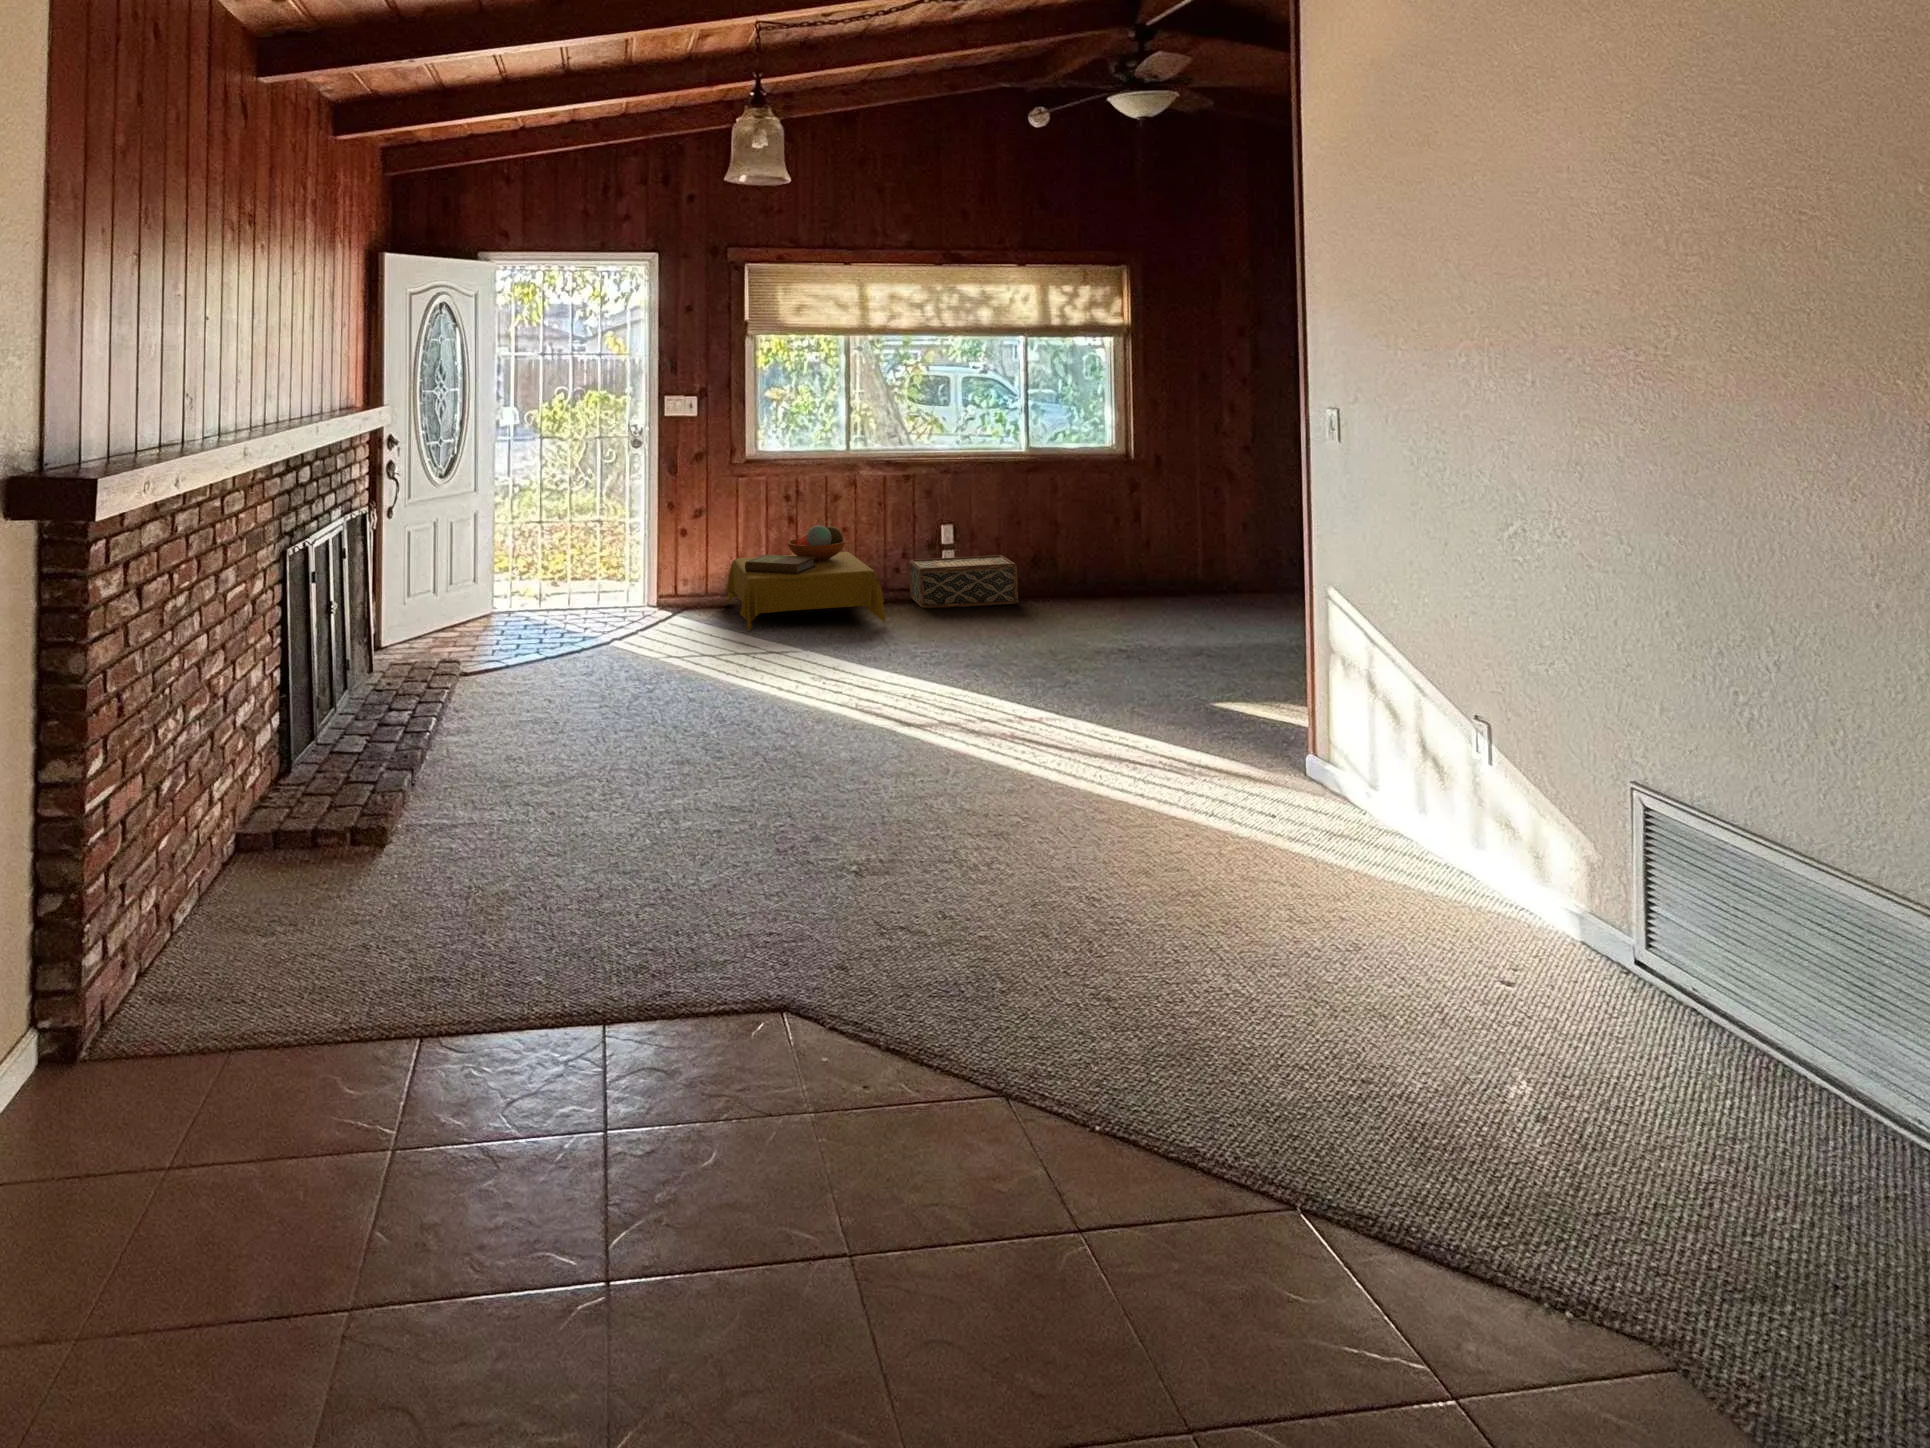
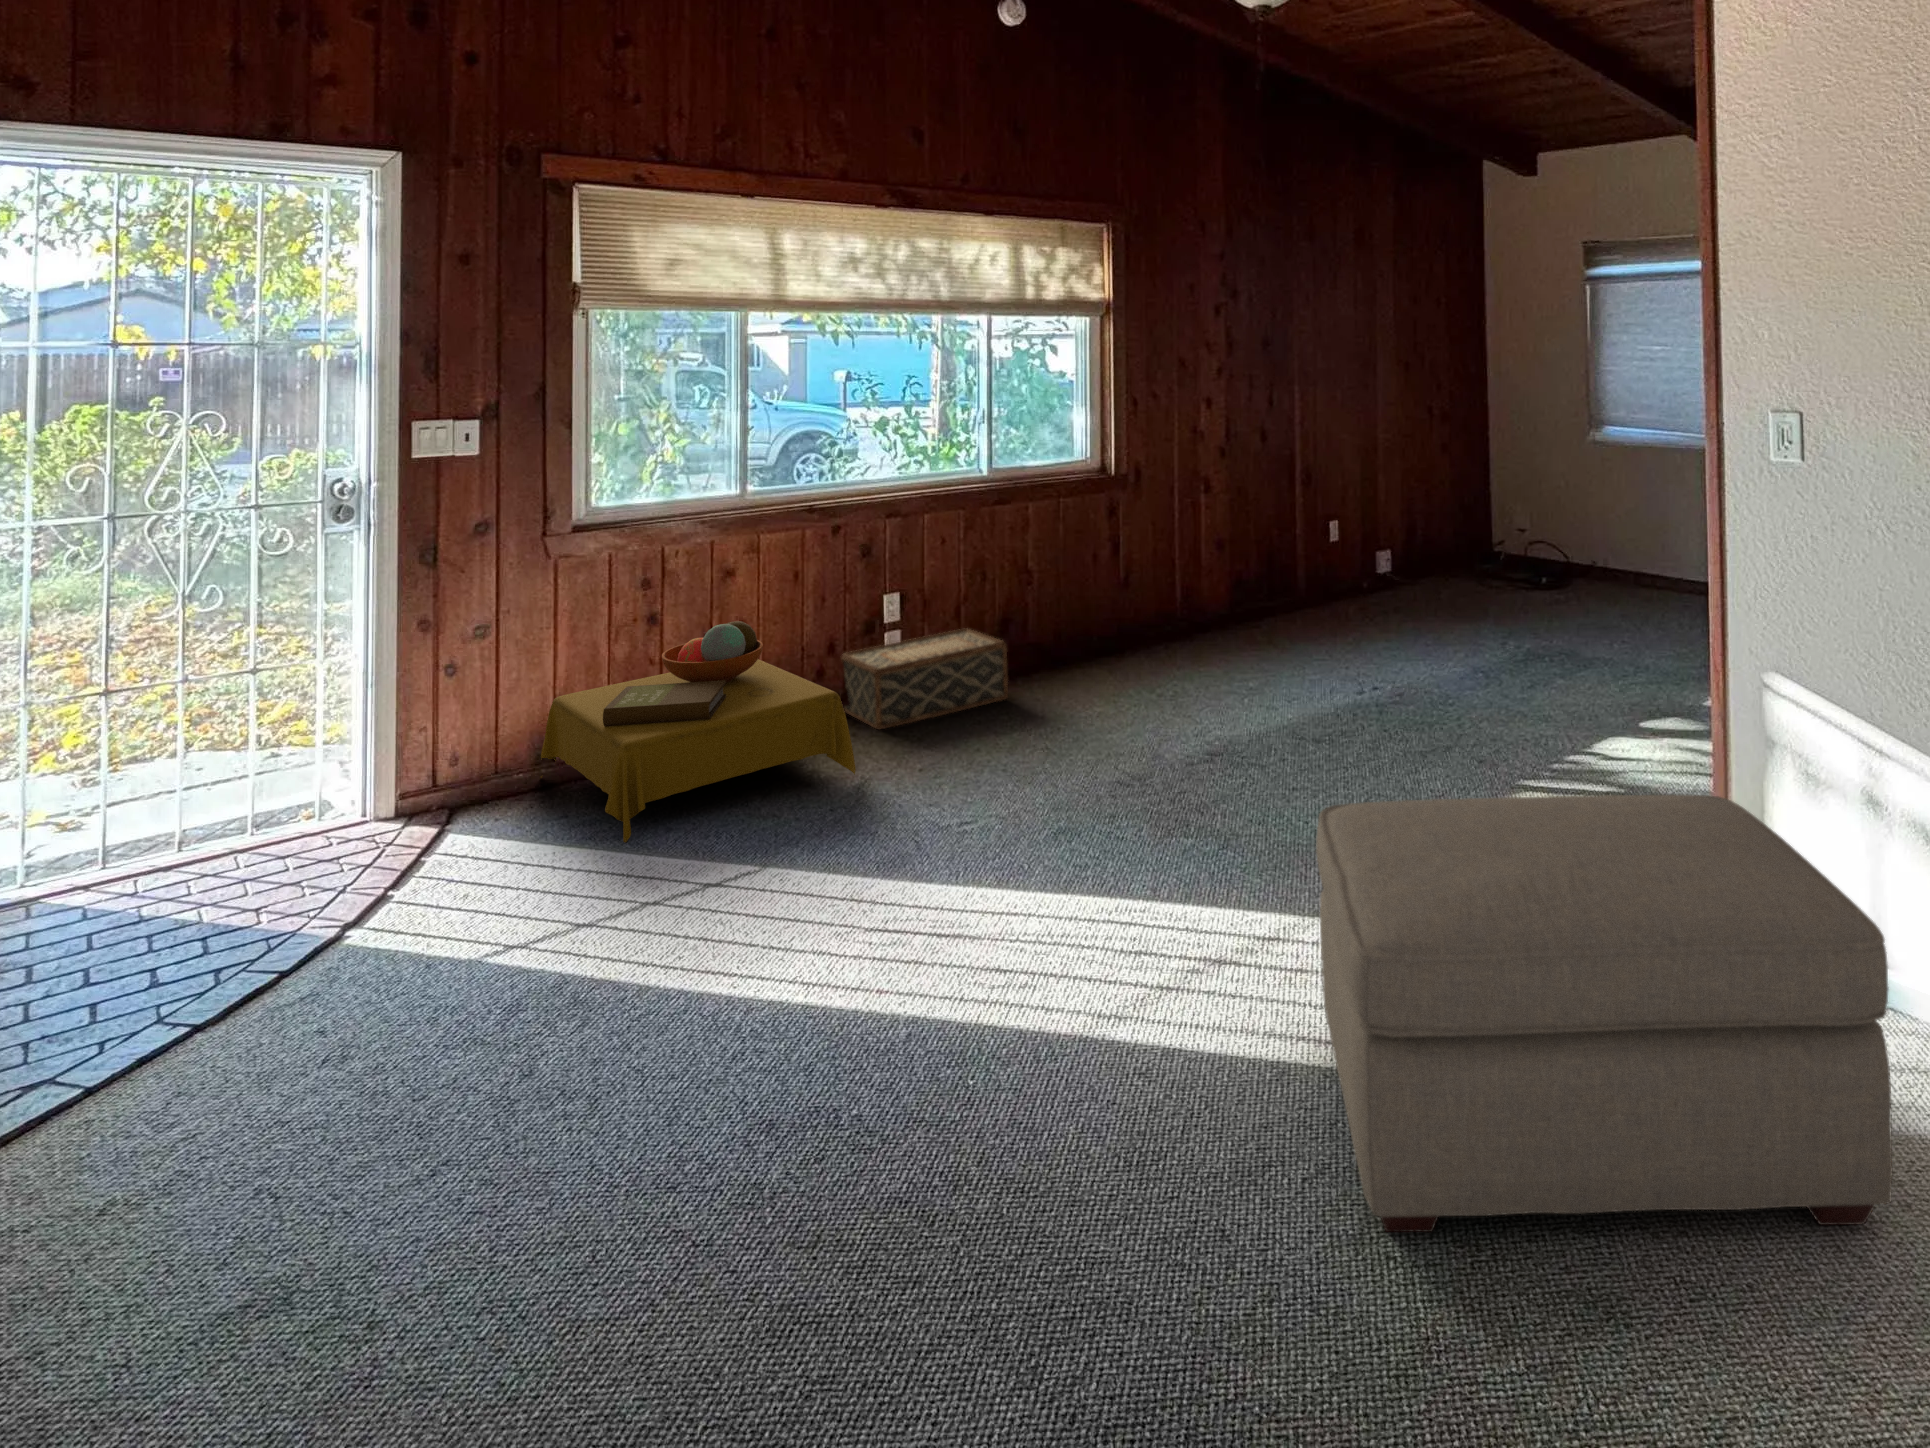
ottoman: none [922,612,1217,822] -> present [1316,795,1893,1232]

